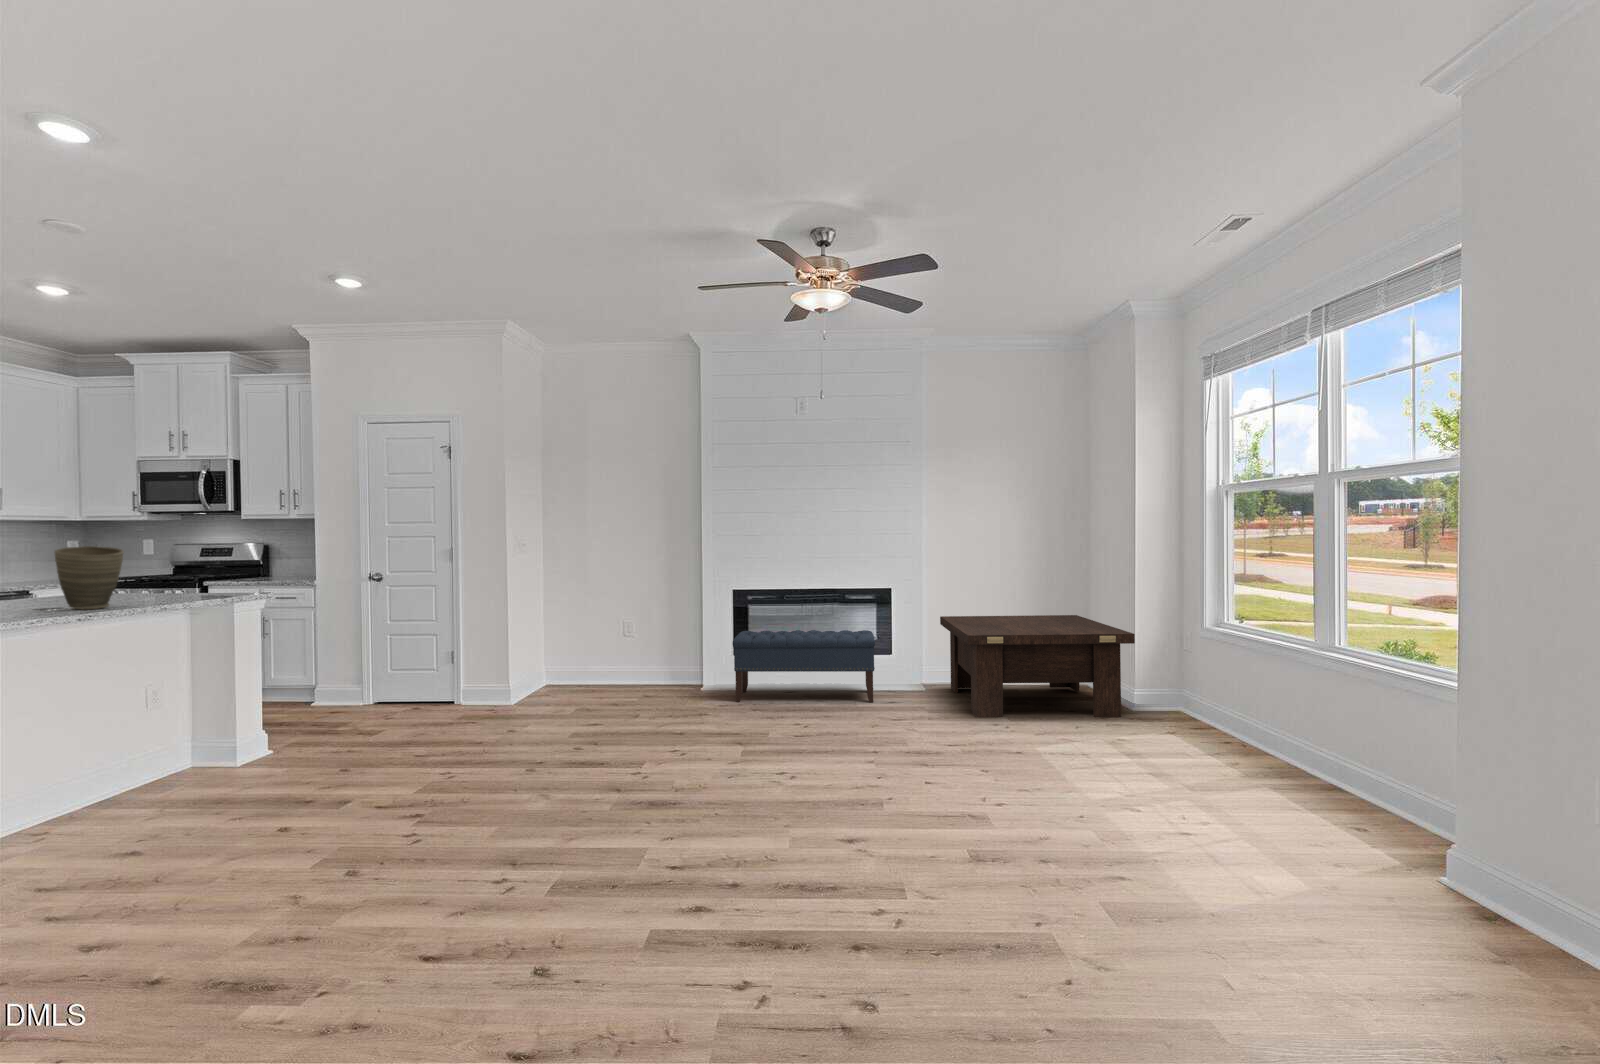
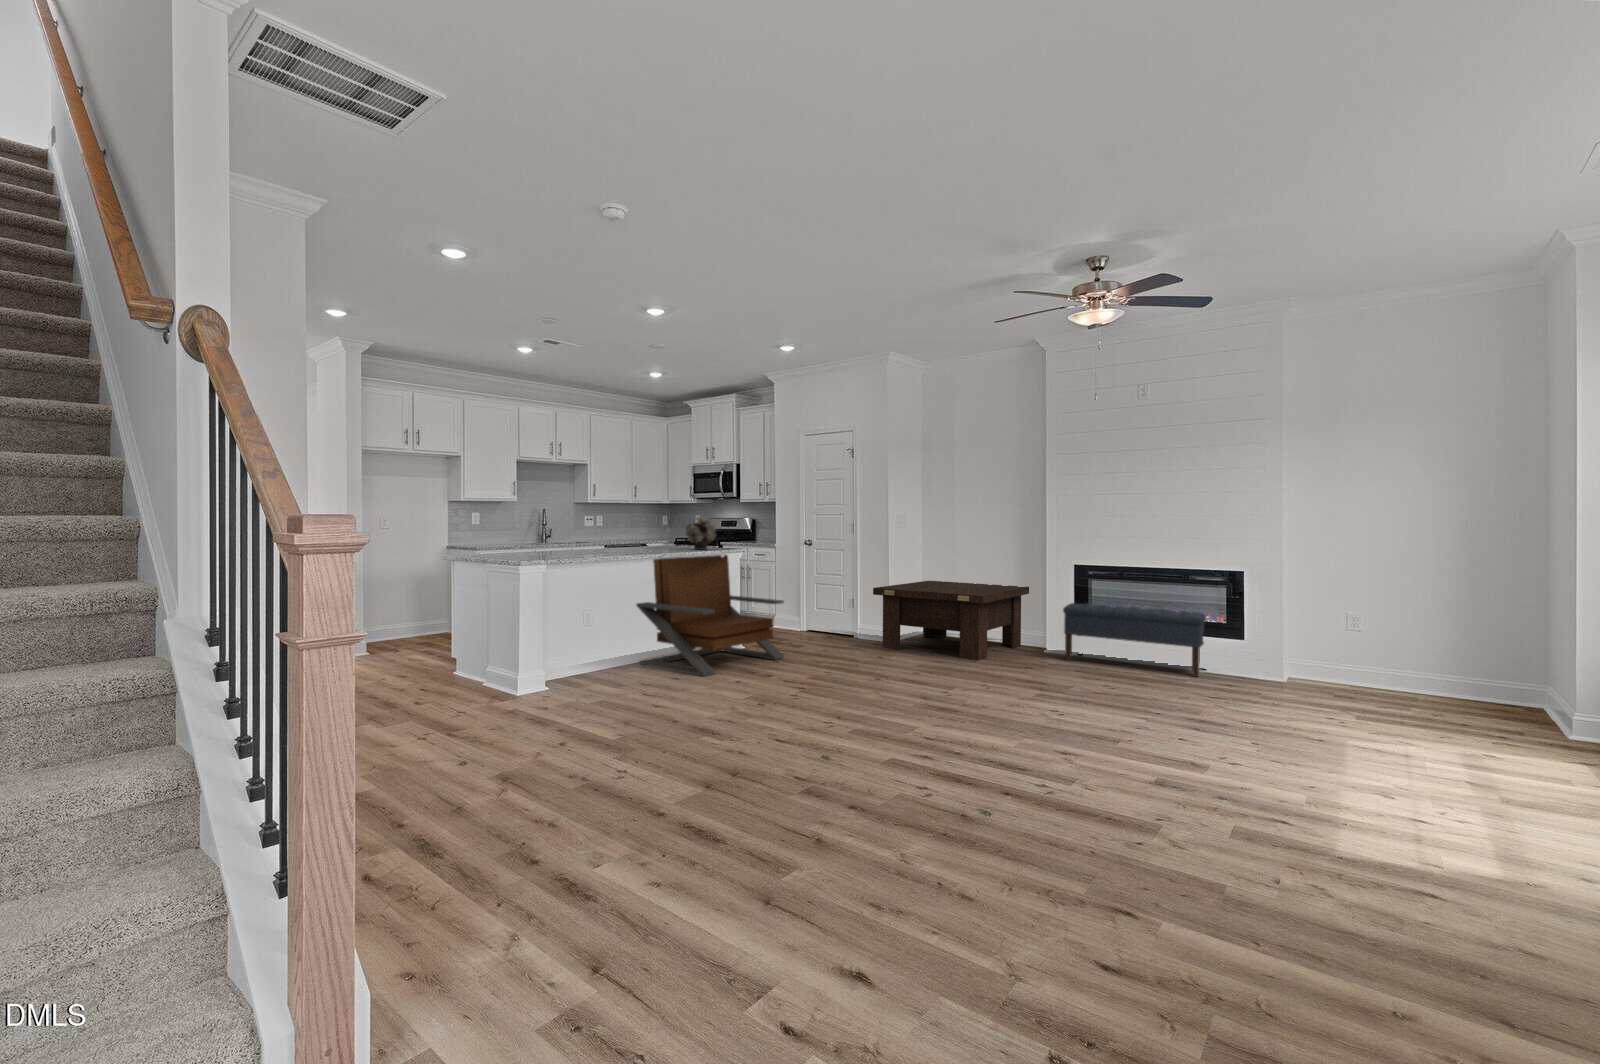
flower arrangement: none [144,544,214,602] -> present [685,516,716,550]
vase: present [55,546,124,609] -> none [646,516,674,550]
lounge chair: none [37,607,358,832] -> present [637,555,784,676]
coffee table: present [940,615,1135,718] -> present [873,581,1029,660]

